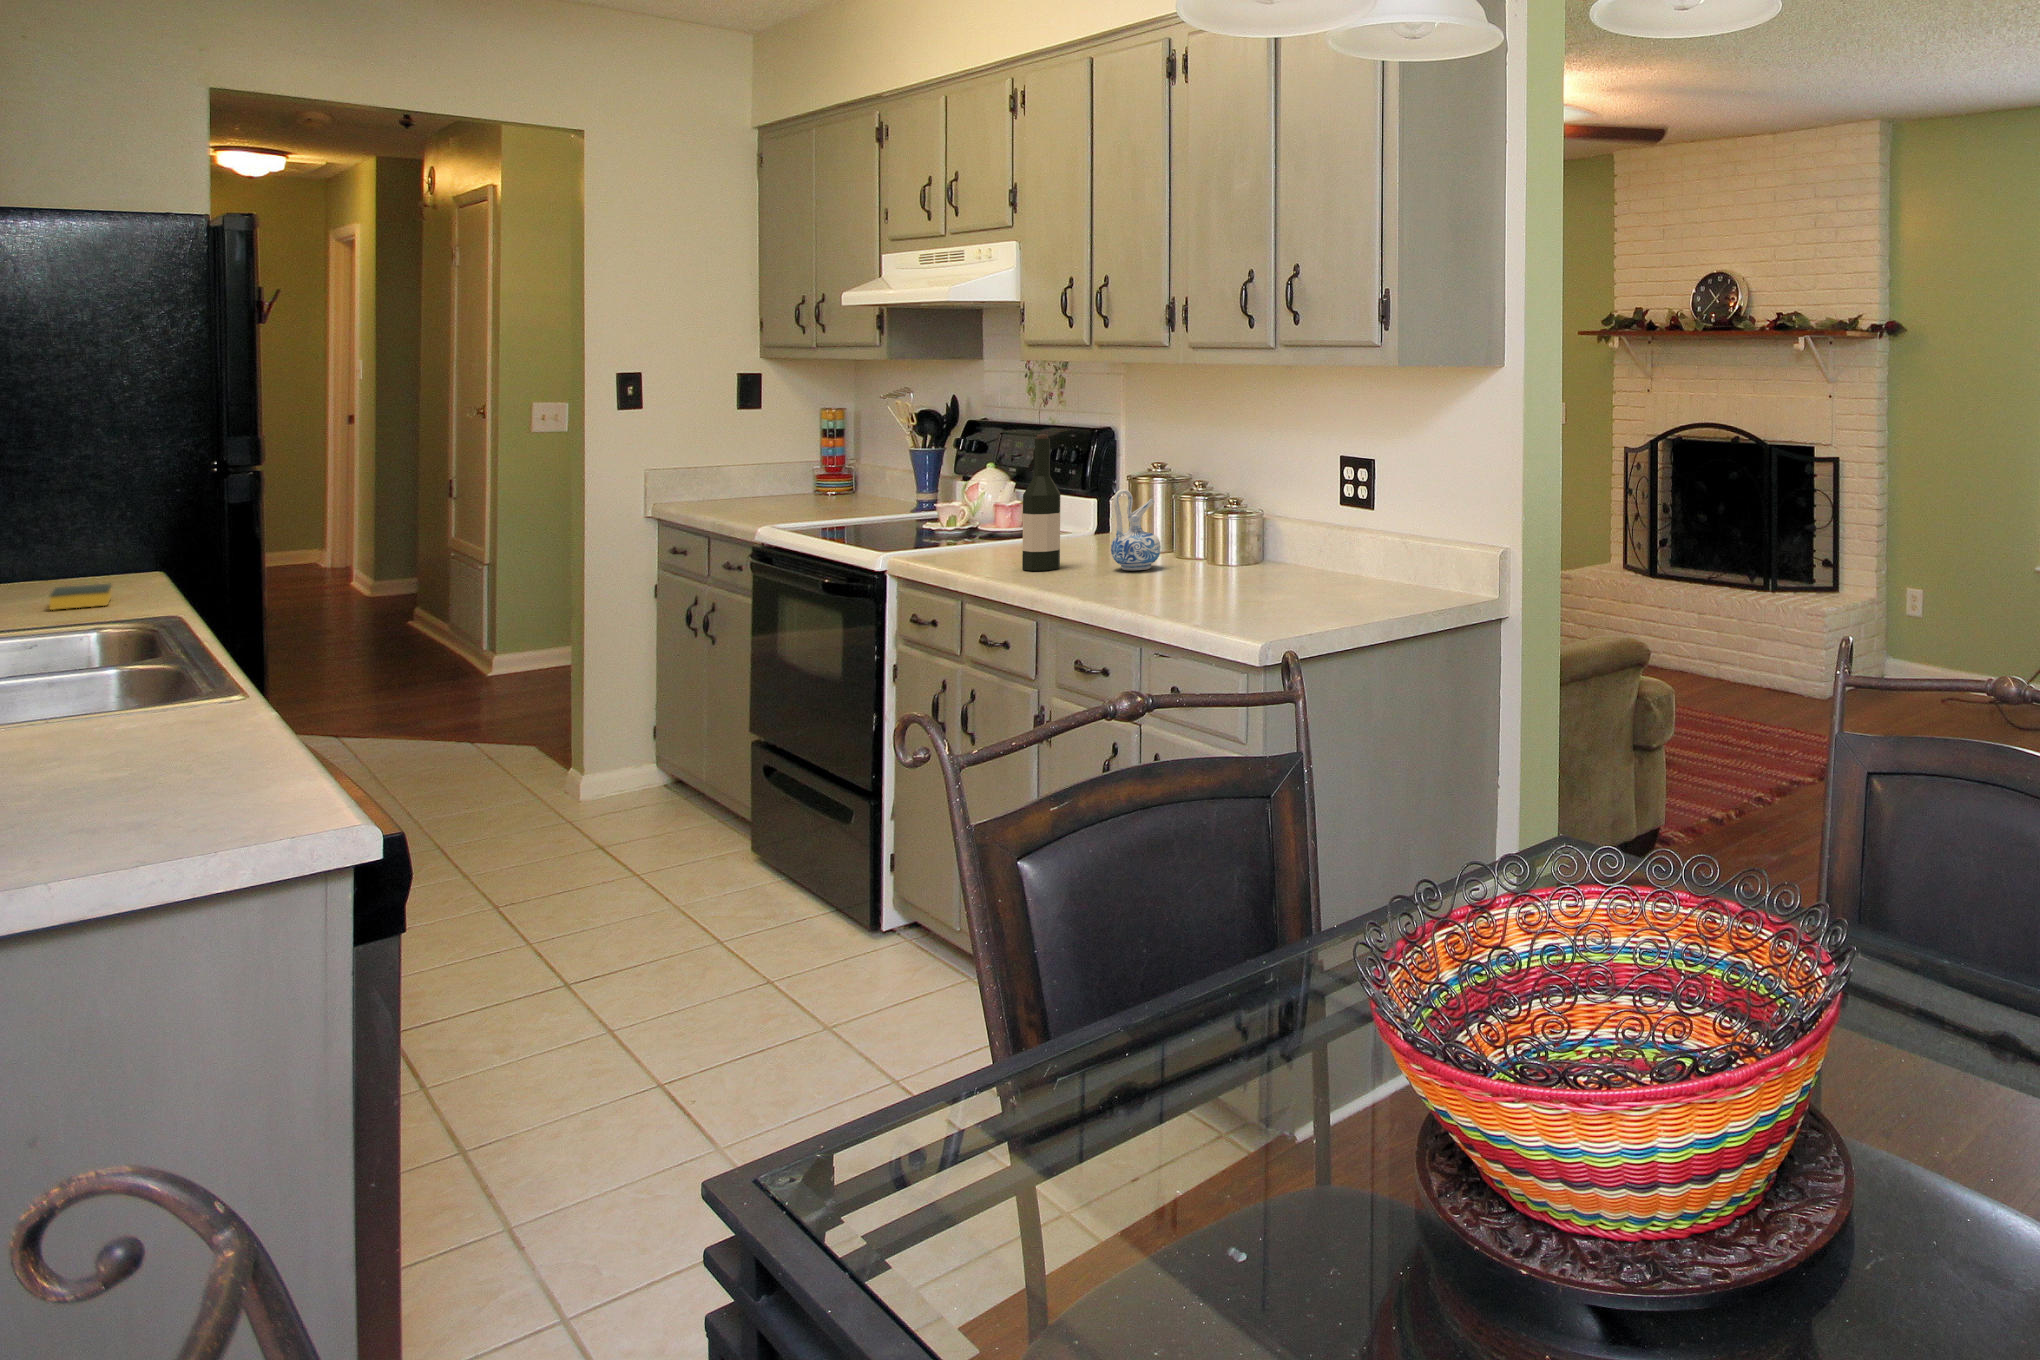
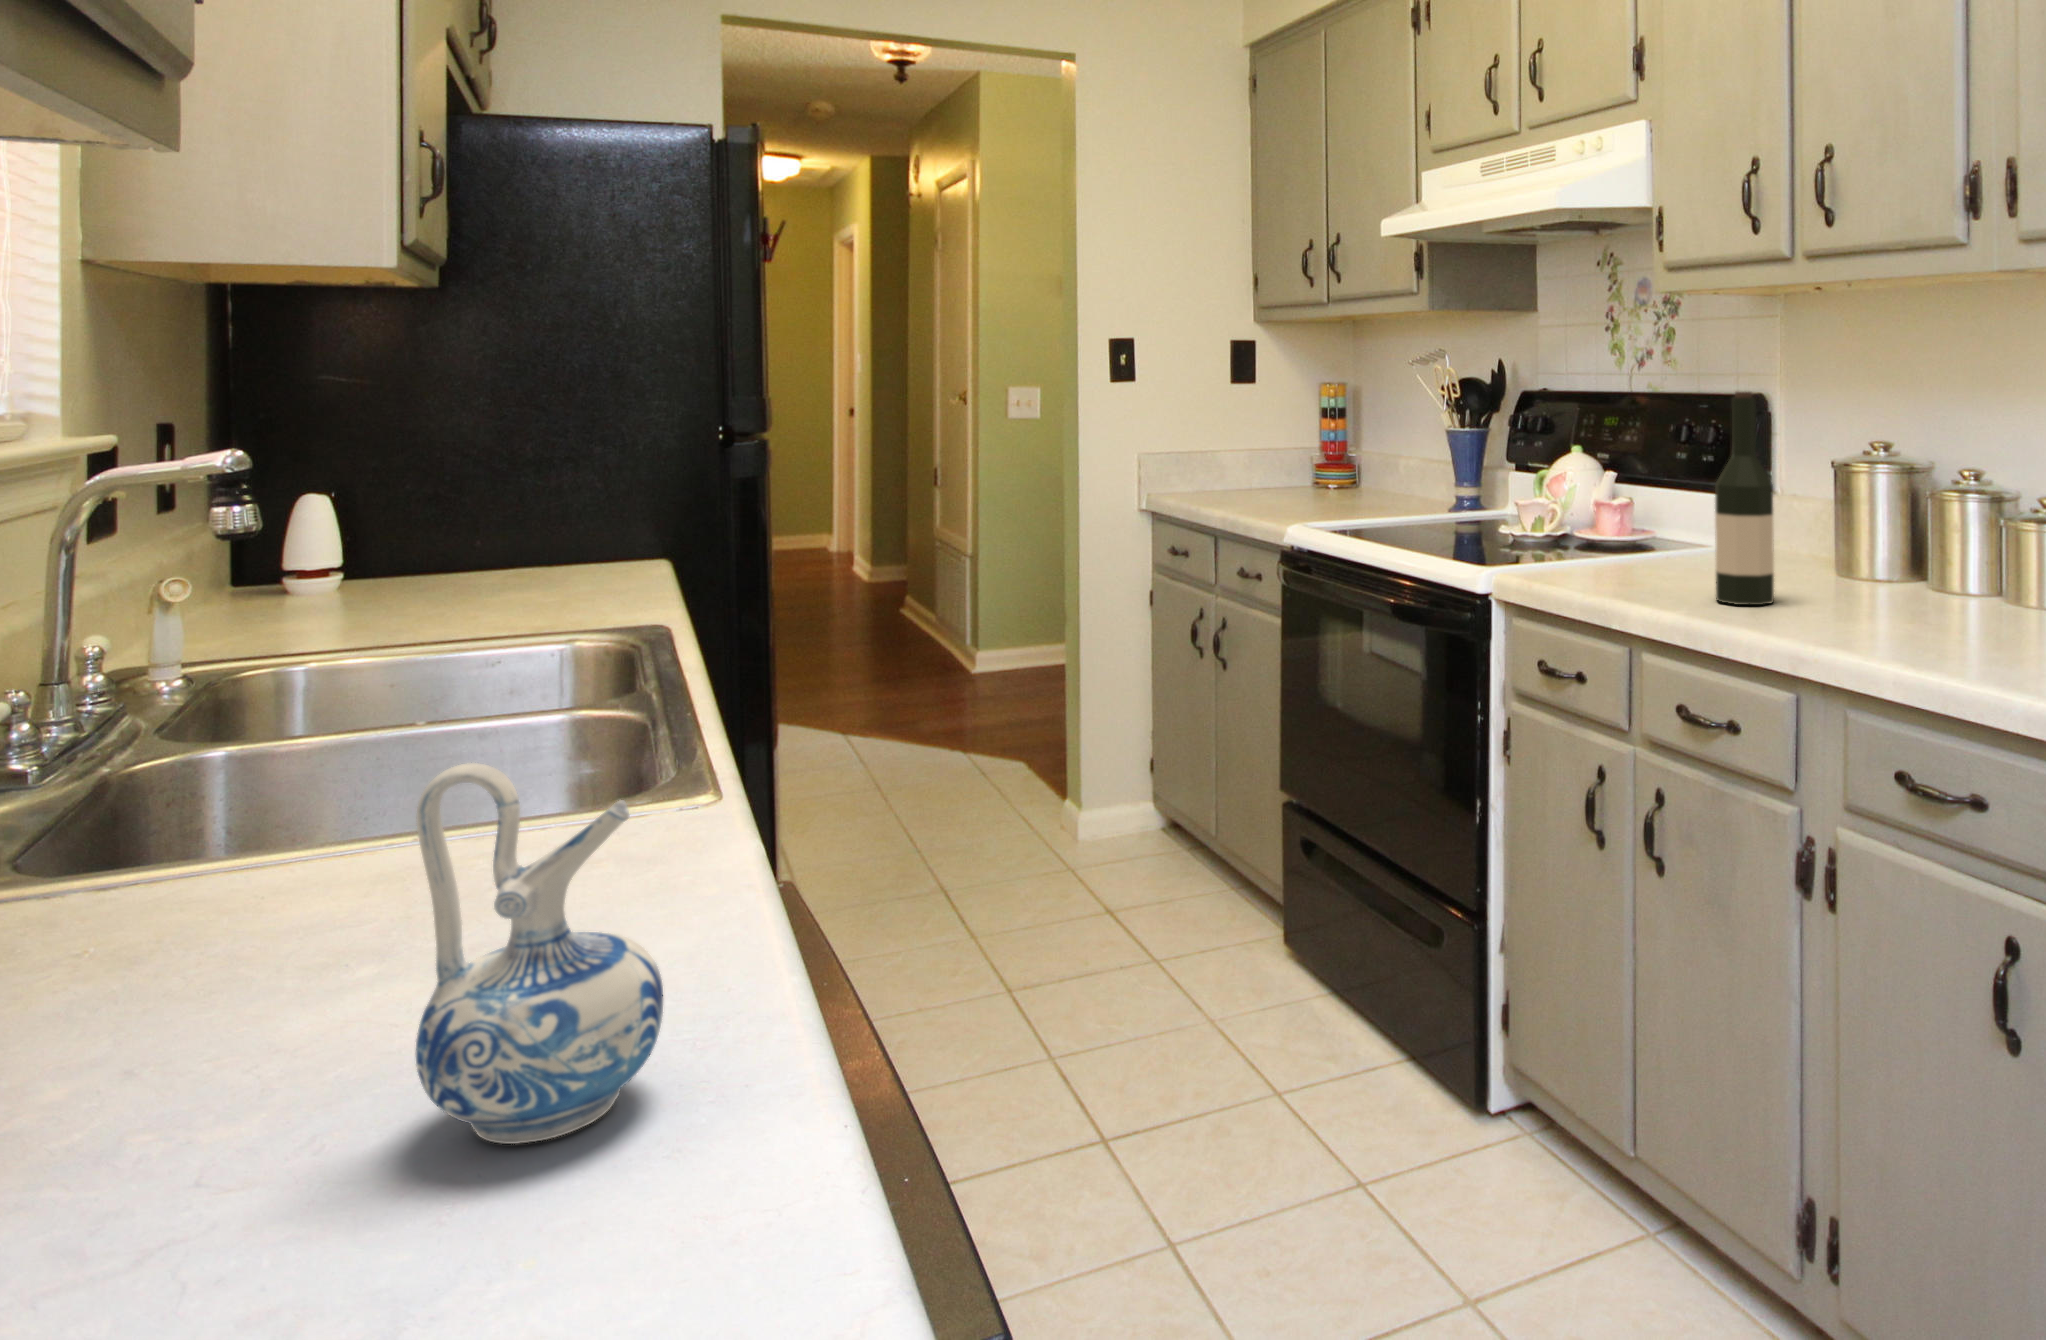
ceramic pitcher: present [1111,489,1161,570] -> present [416,763,663,1144]
sponge: present [49,583,112,610] -> none [554,570,619,601]

